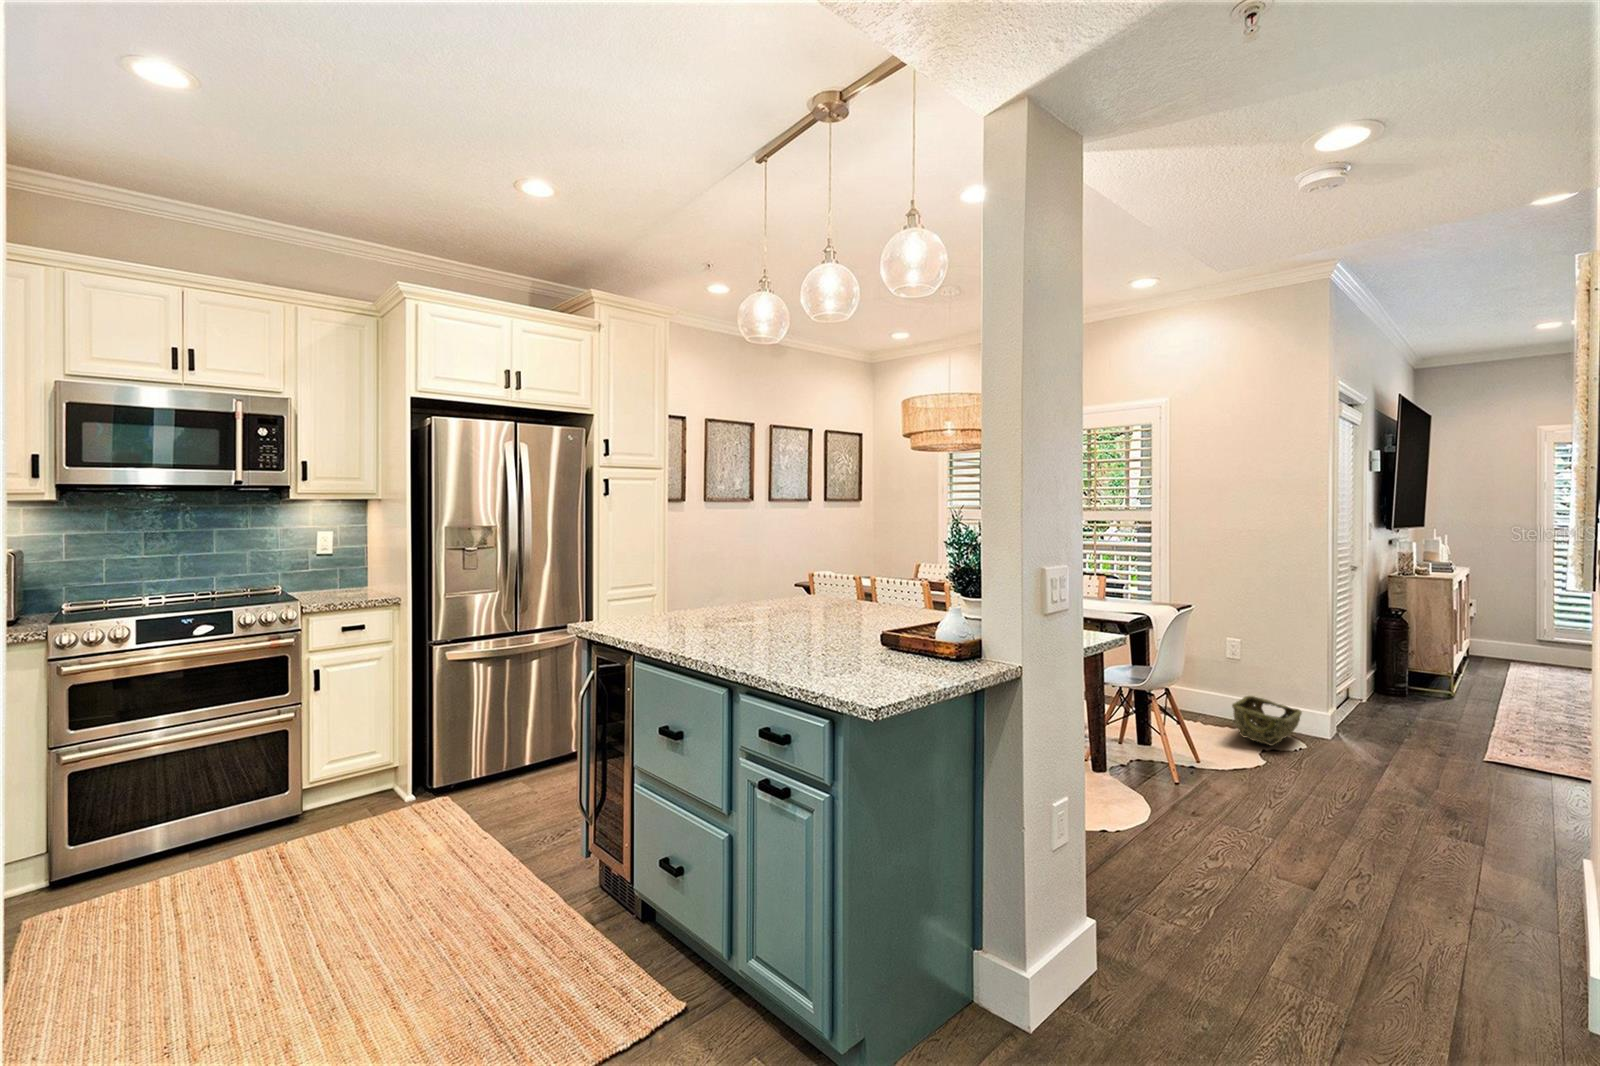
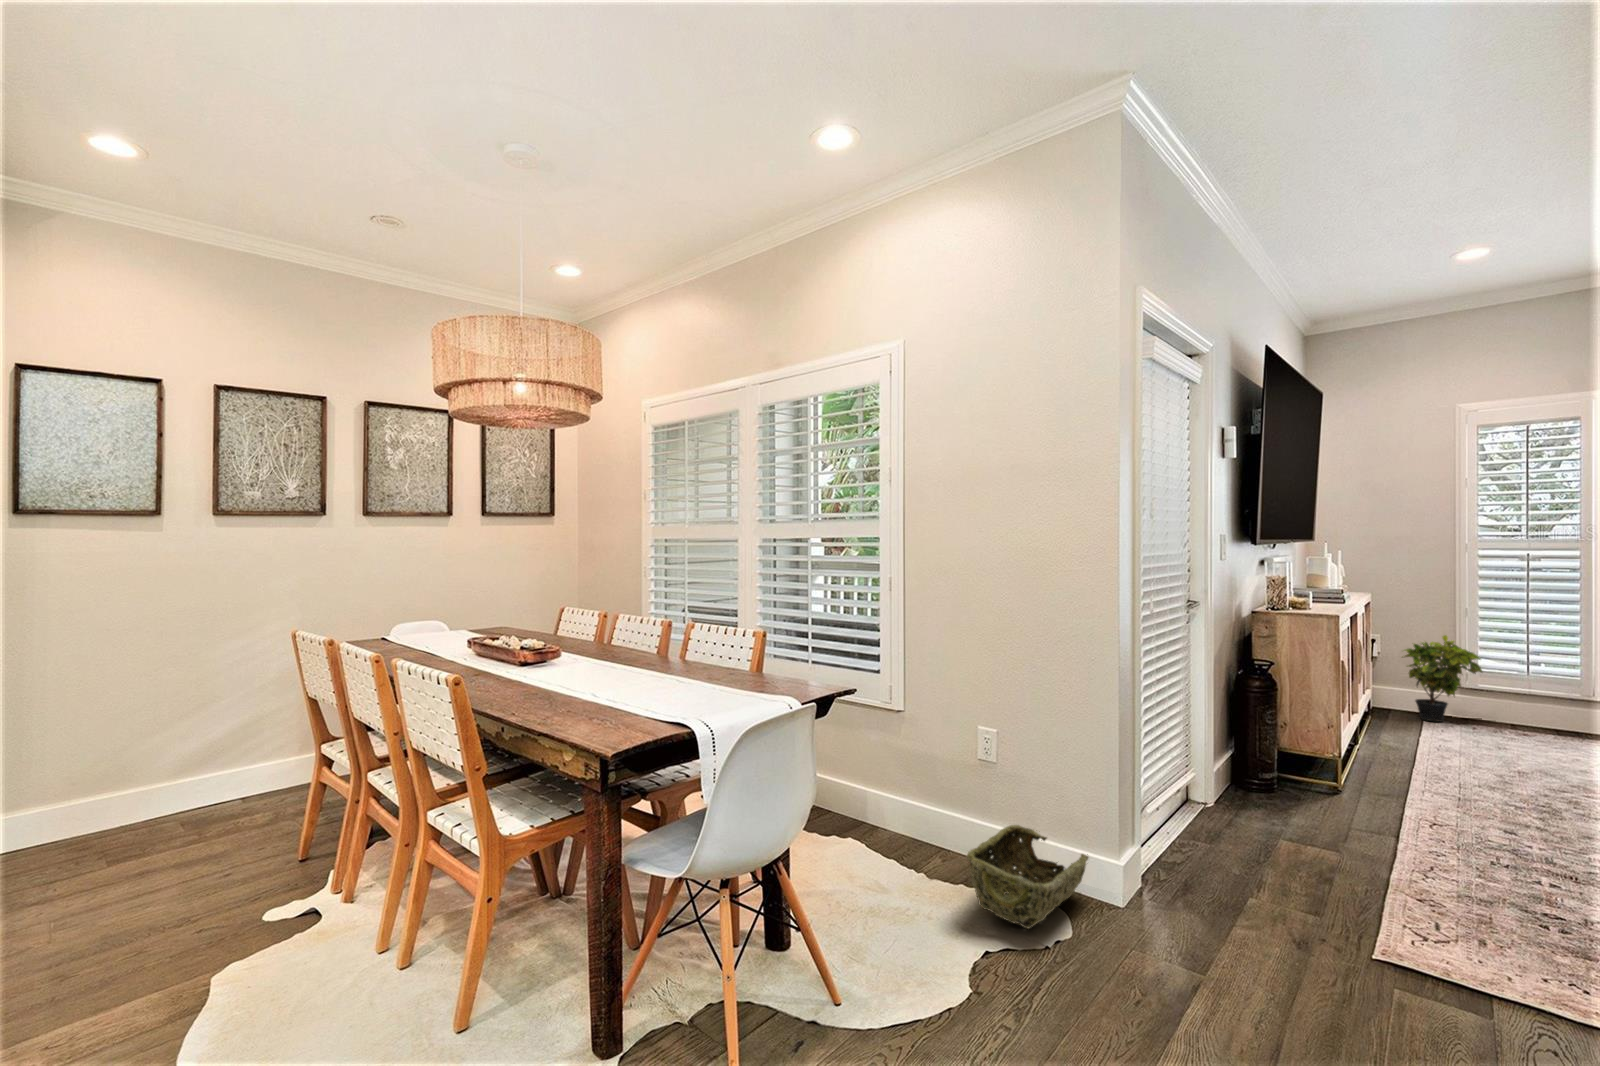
potted plant: none [1494,600,1558,663] -> present [1404,635,1482,722]

